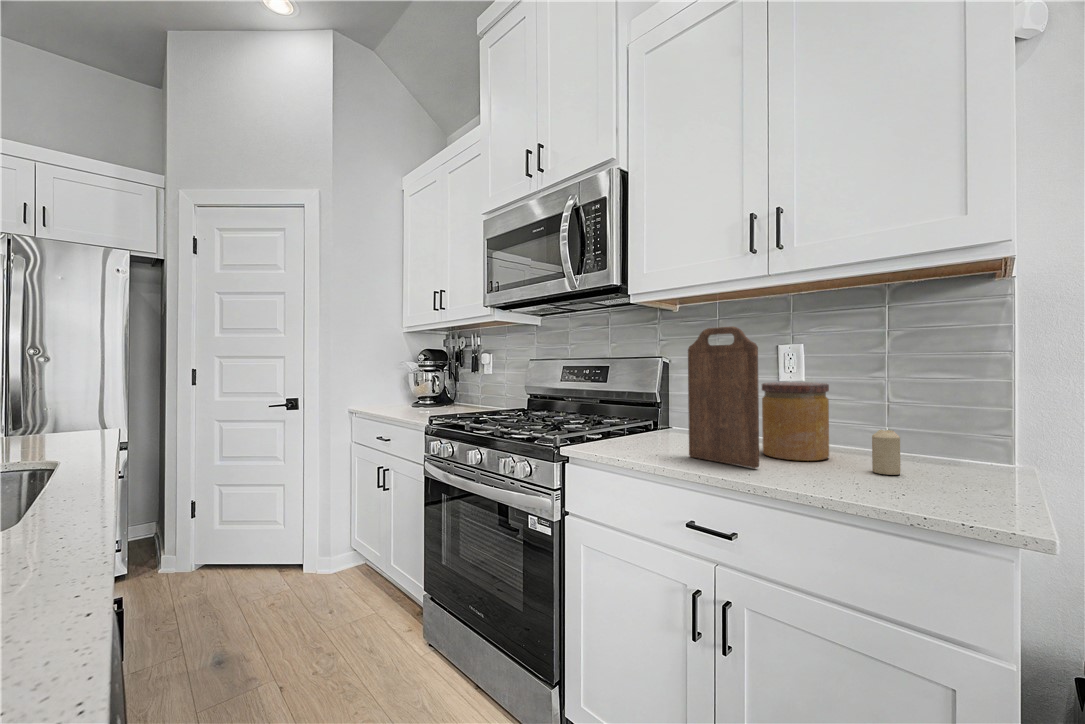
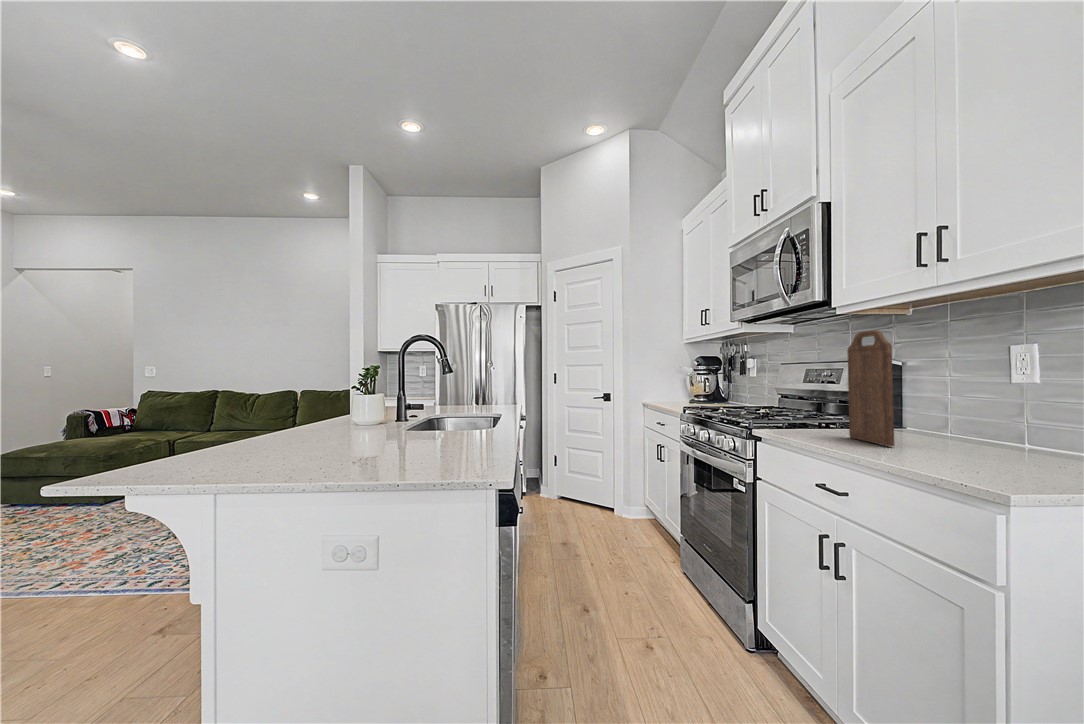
jar: present [762,382,829,461] -> none [930,378,1007,449]
candle: present [872,430,901,475] -> none [1017,420,1049,462]

